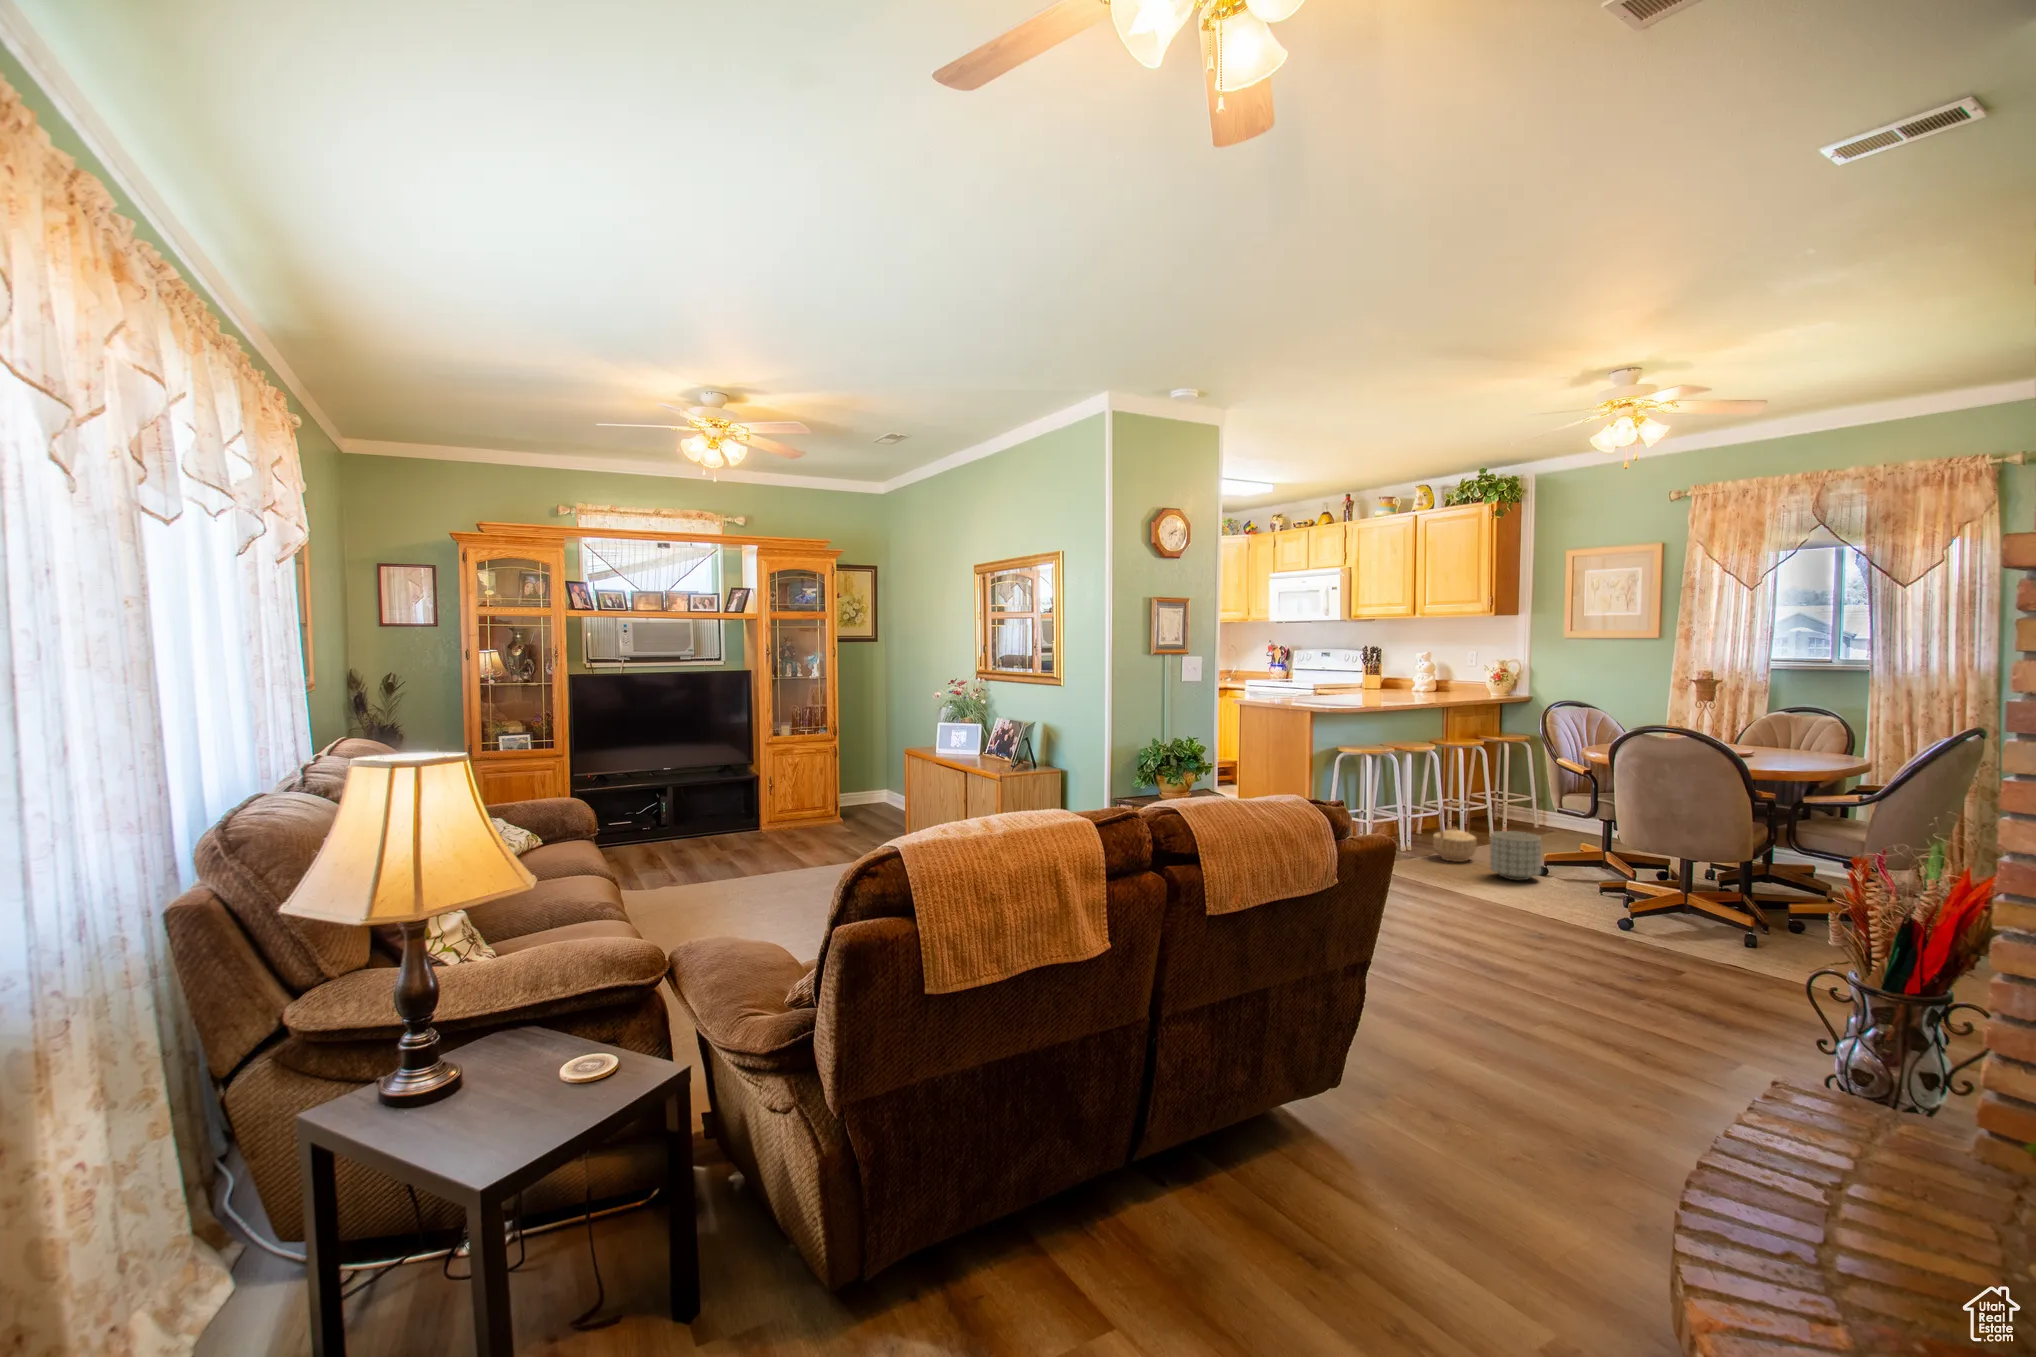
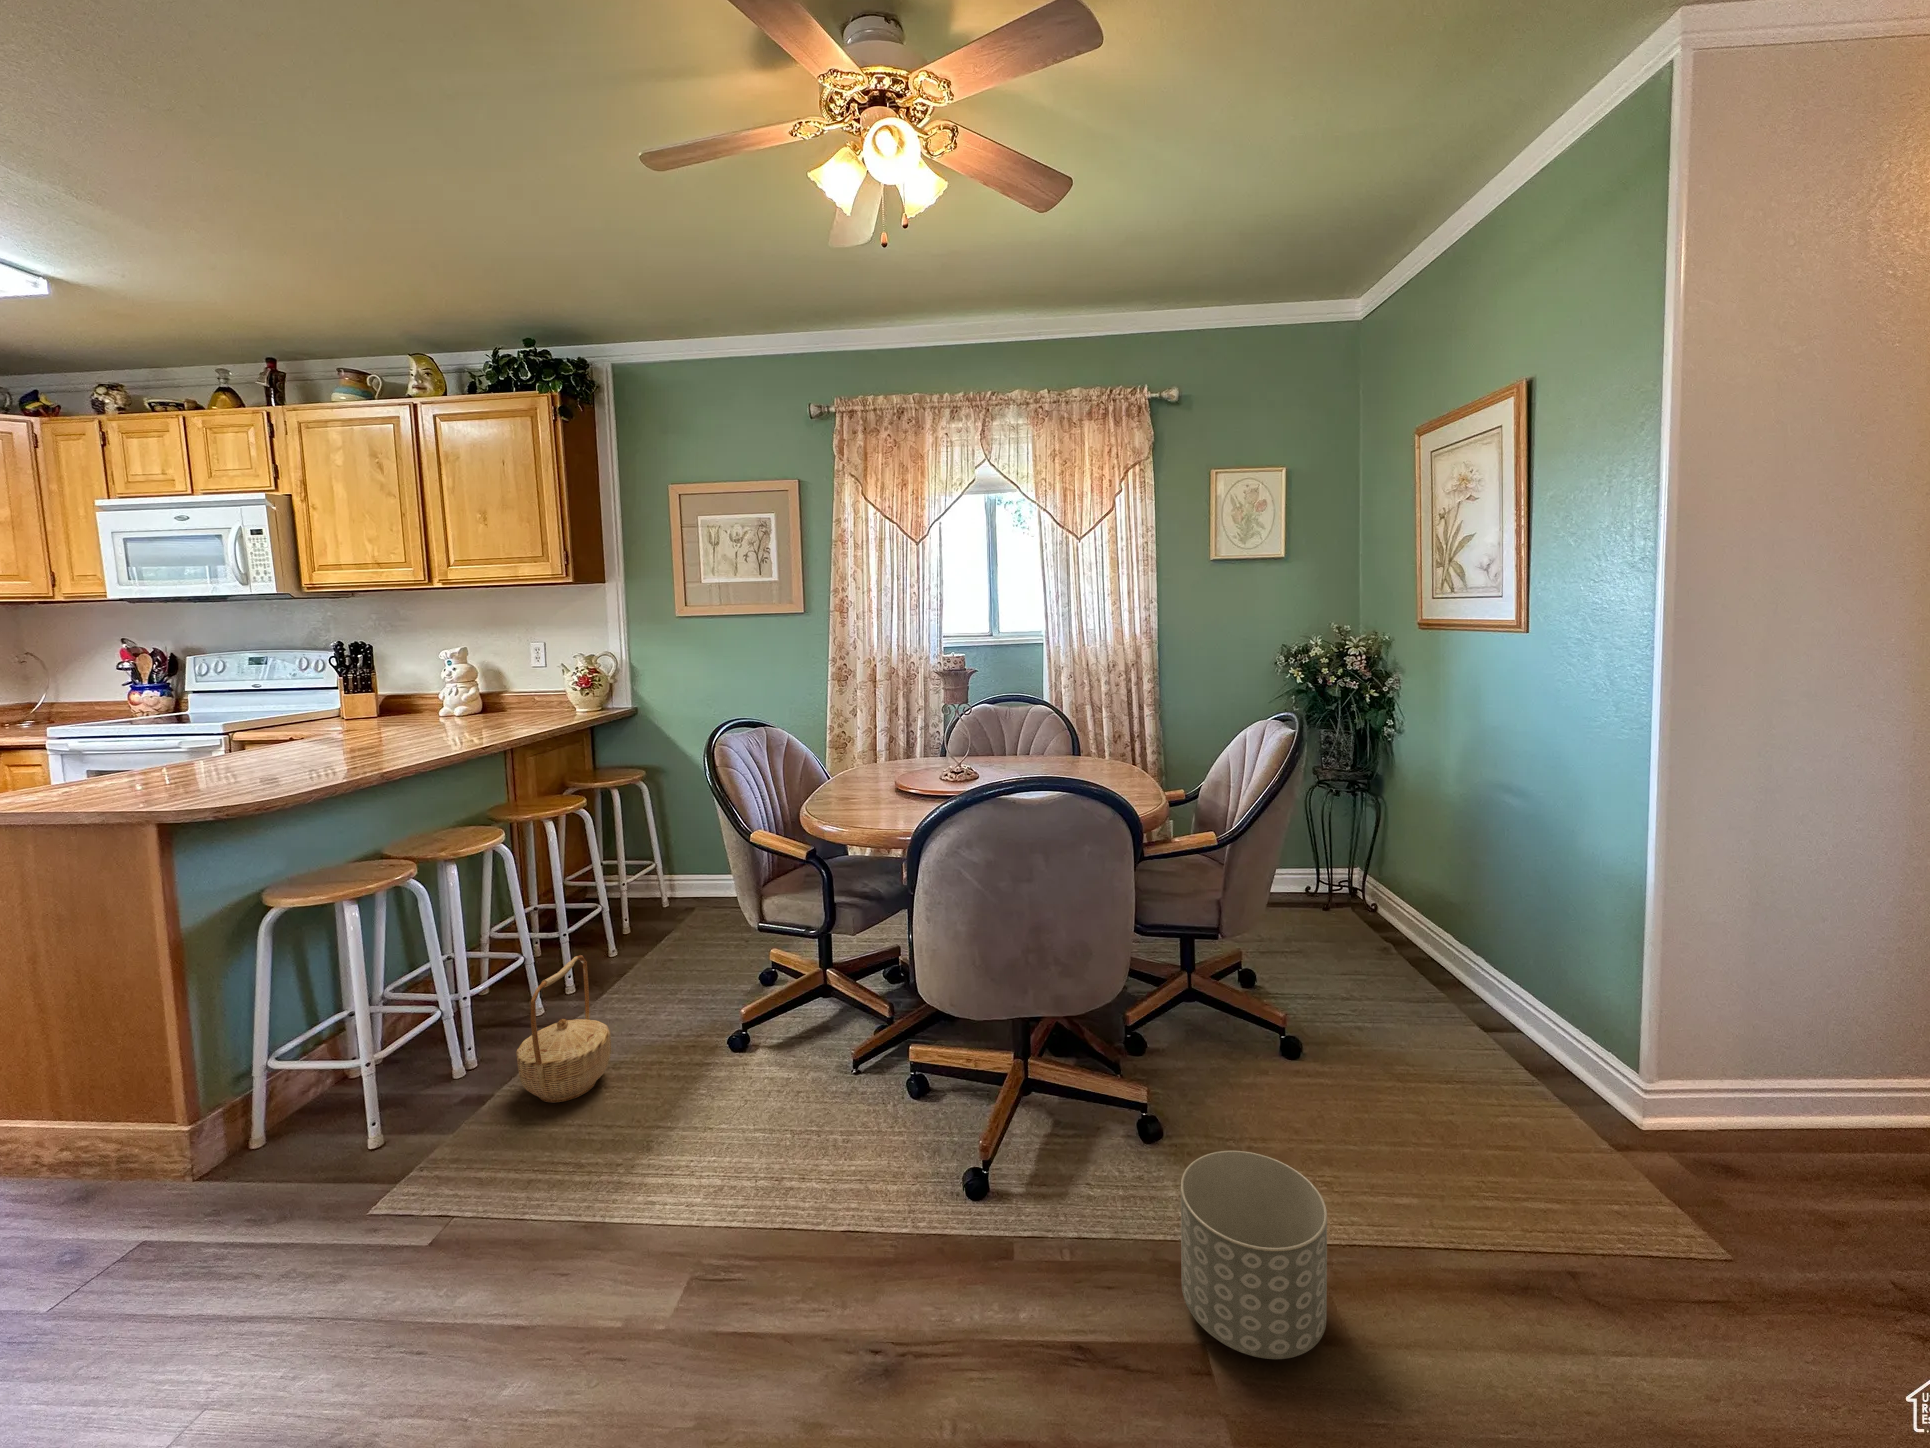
planter: present [1490,831,1541,881] -> present [1181,1151,1327,1359]

